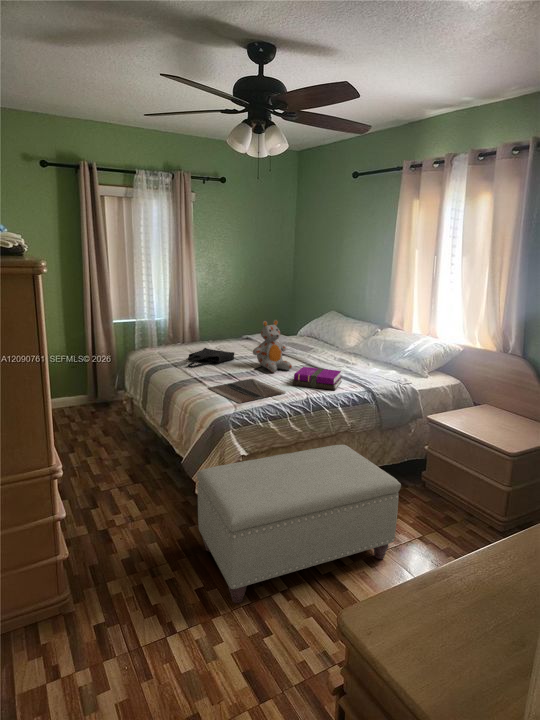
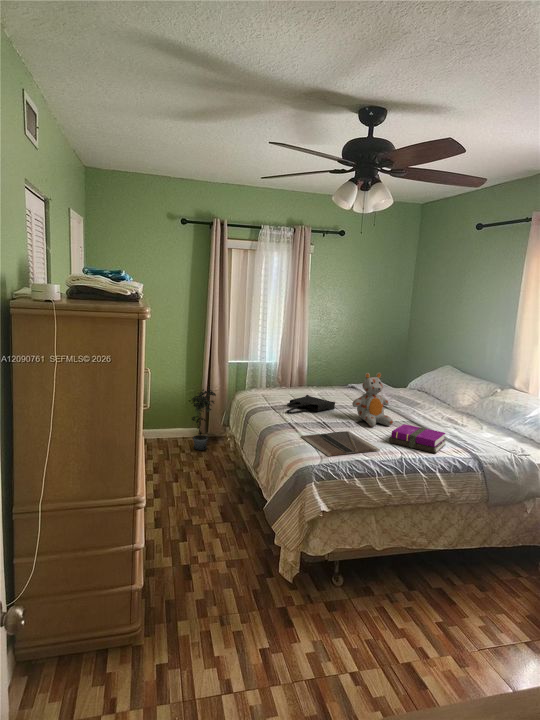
potted plant: none [74,348,106,416] -> present [191,387,216,450]
ottoman: present [197,445,401,603] -> none [273,516,501,674]

